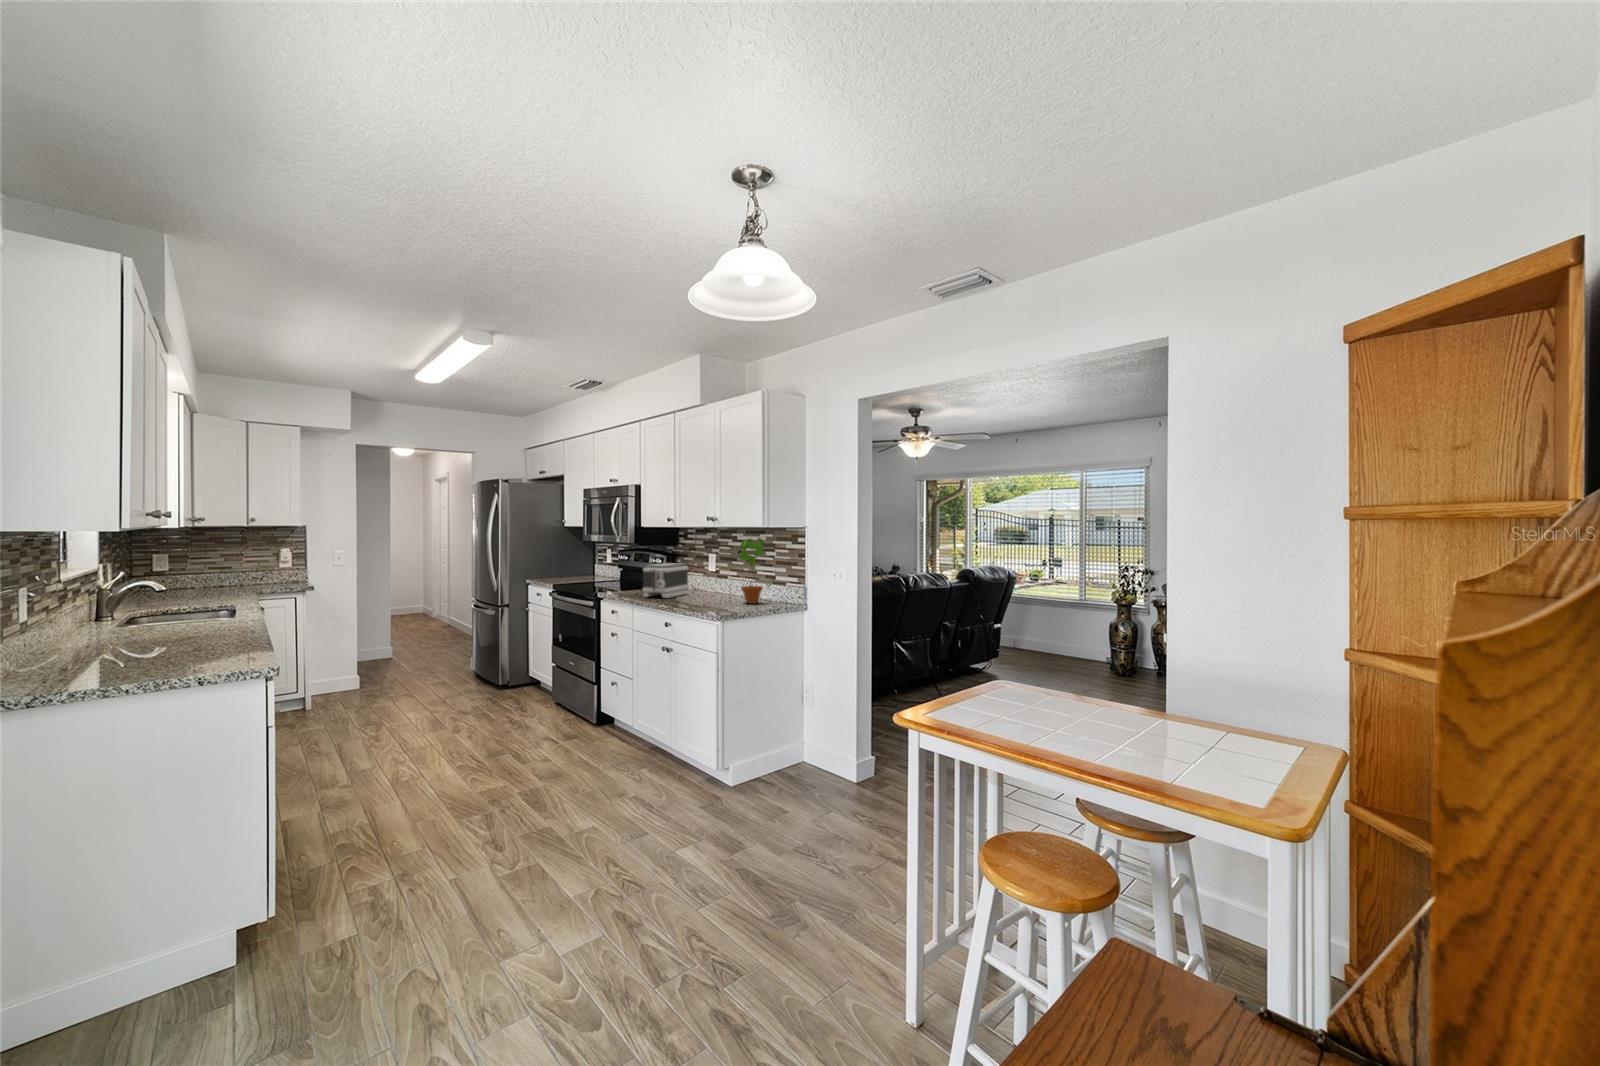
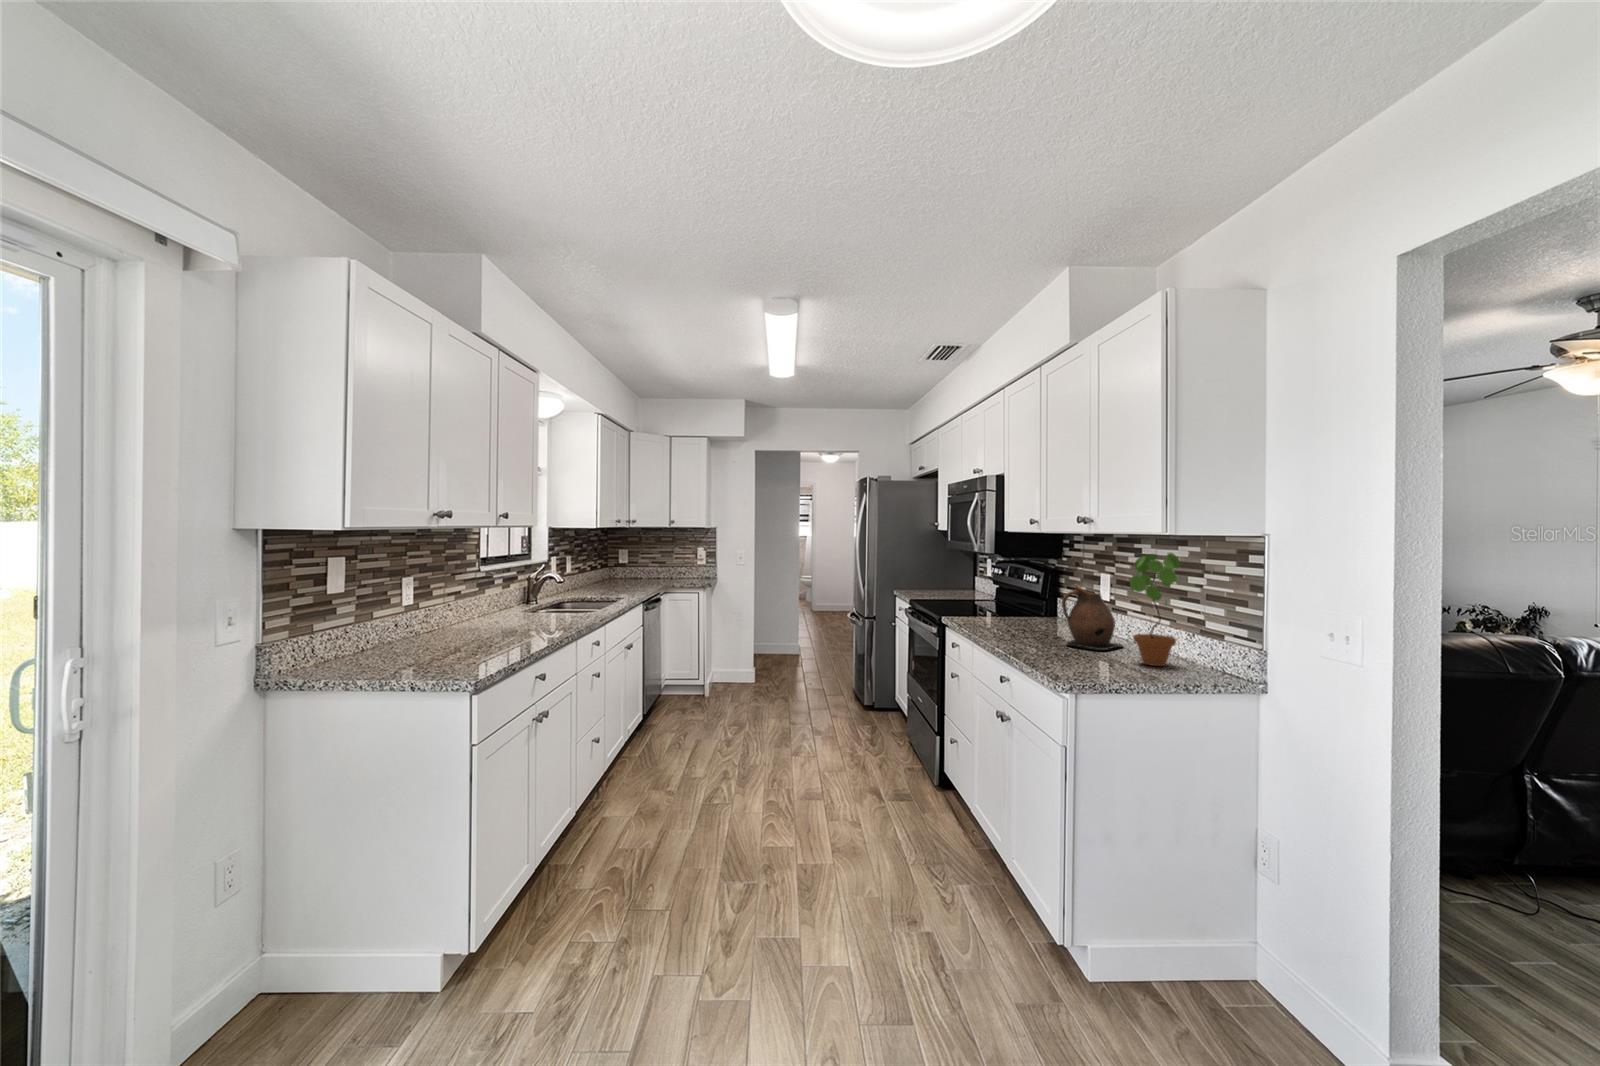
ceramic pitcher: none [695,560,731,600] -> present [1062,585,1123,650]
toaster: present [643,563,689,598] -> none [988,584,1063,636]

